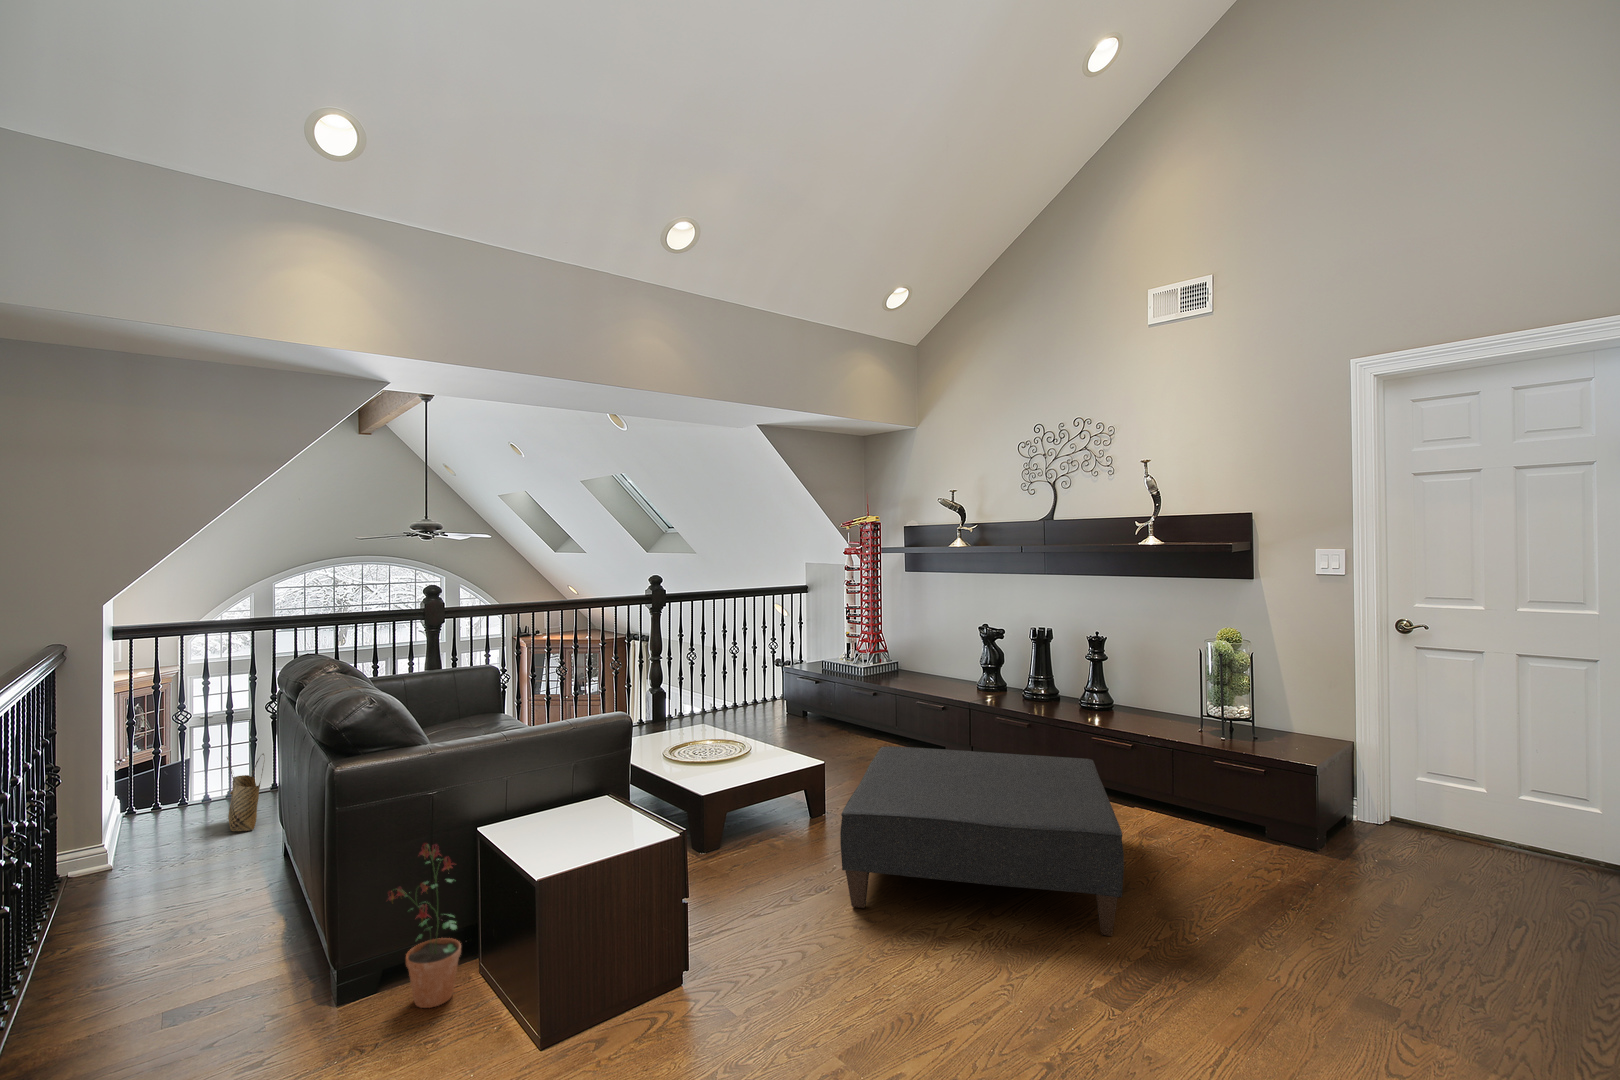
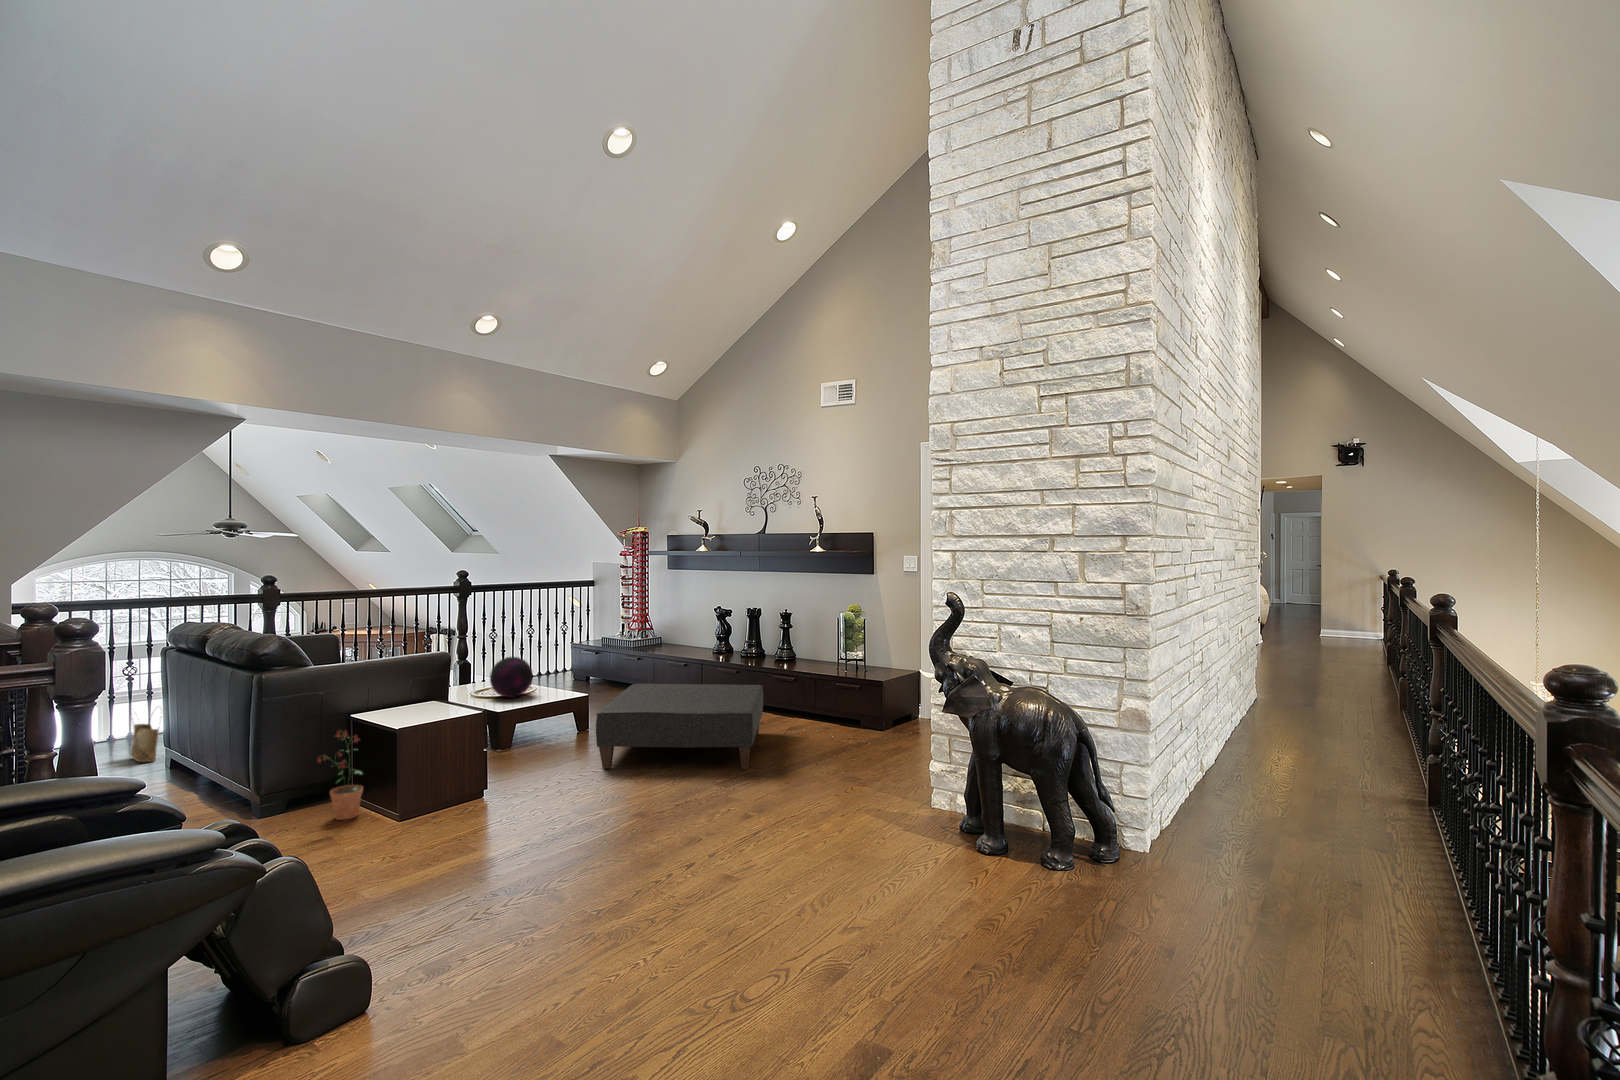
decorative orb: none [678,698,737,759] -> present [490,657,533,698]

